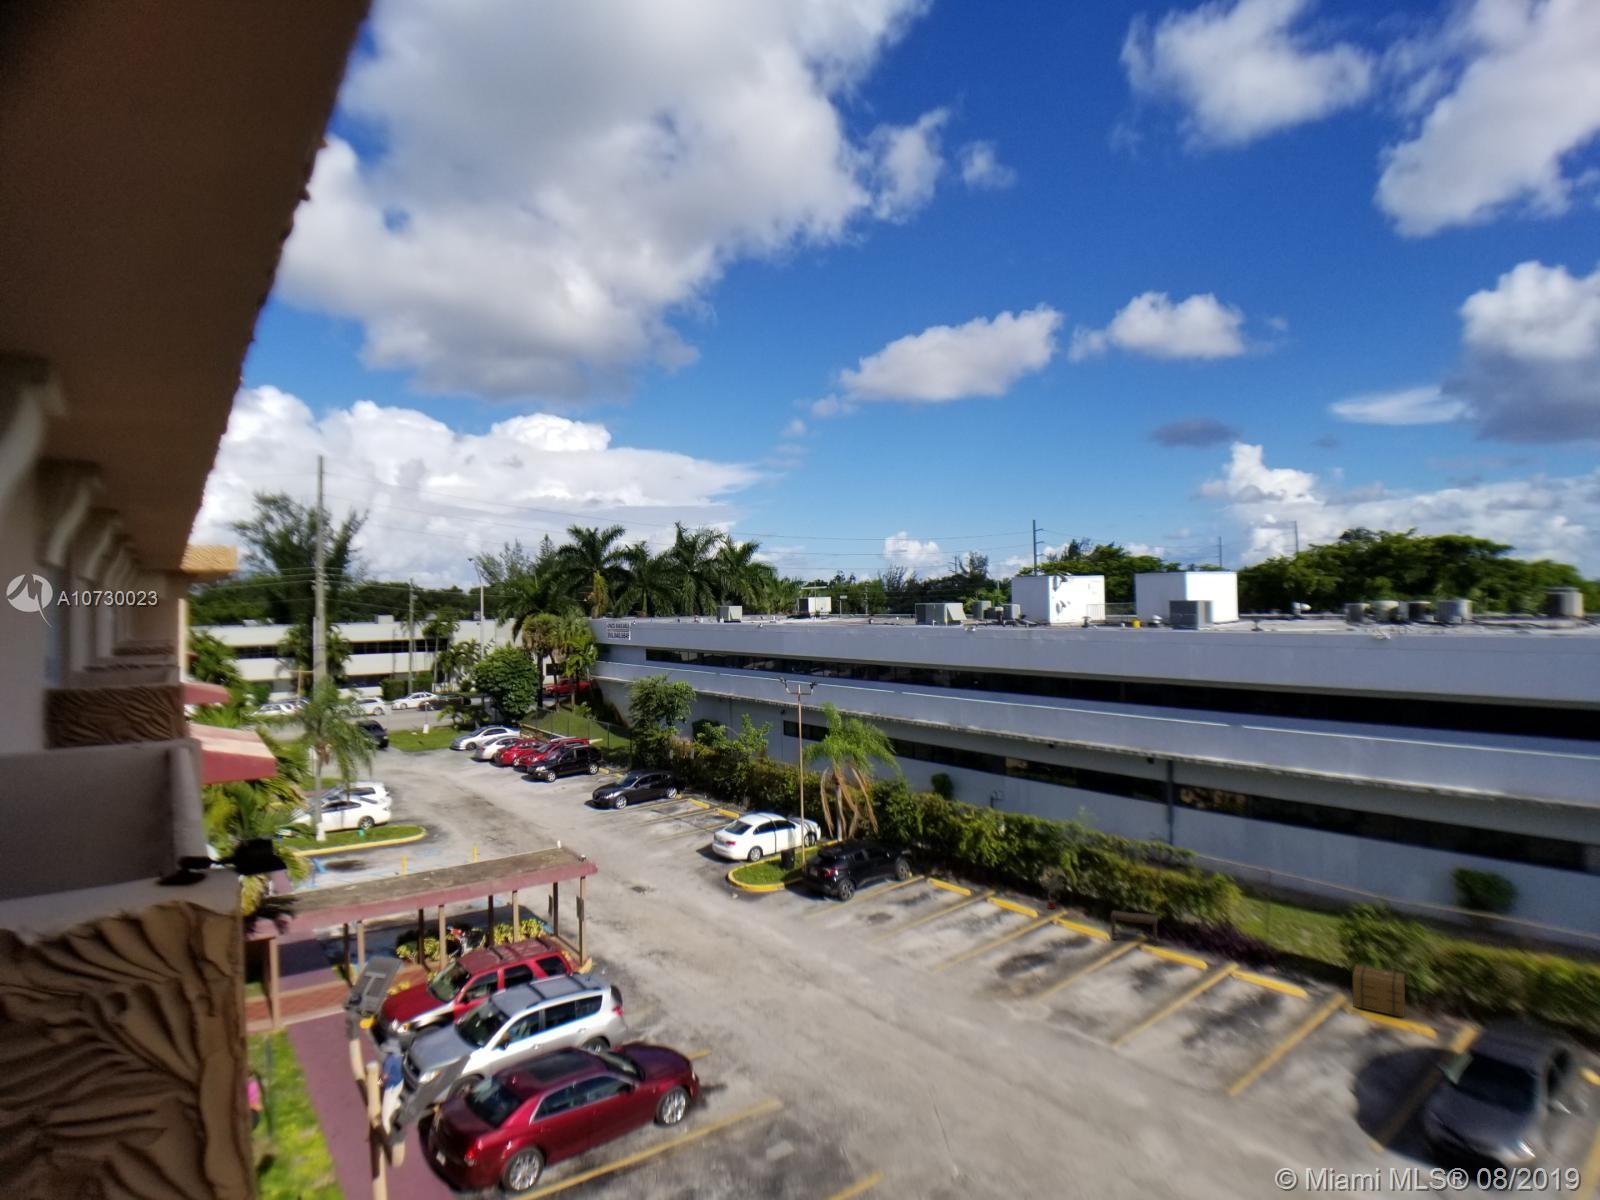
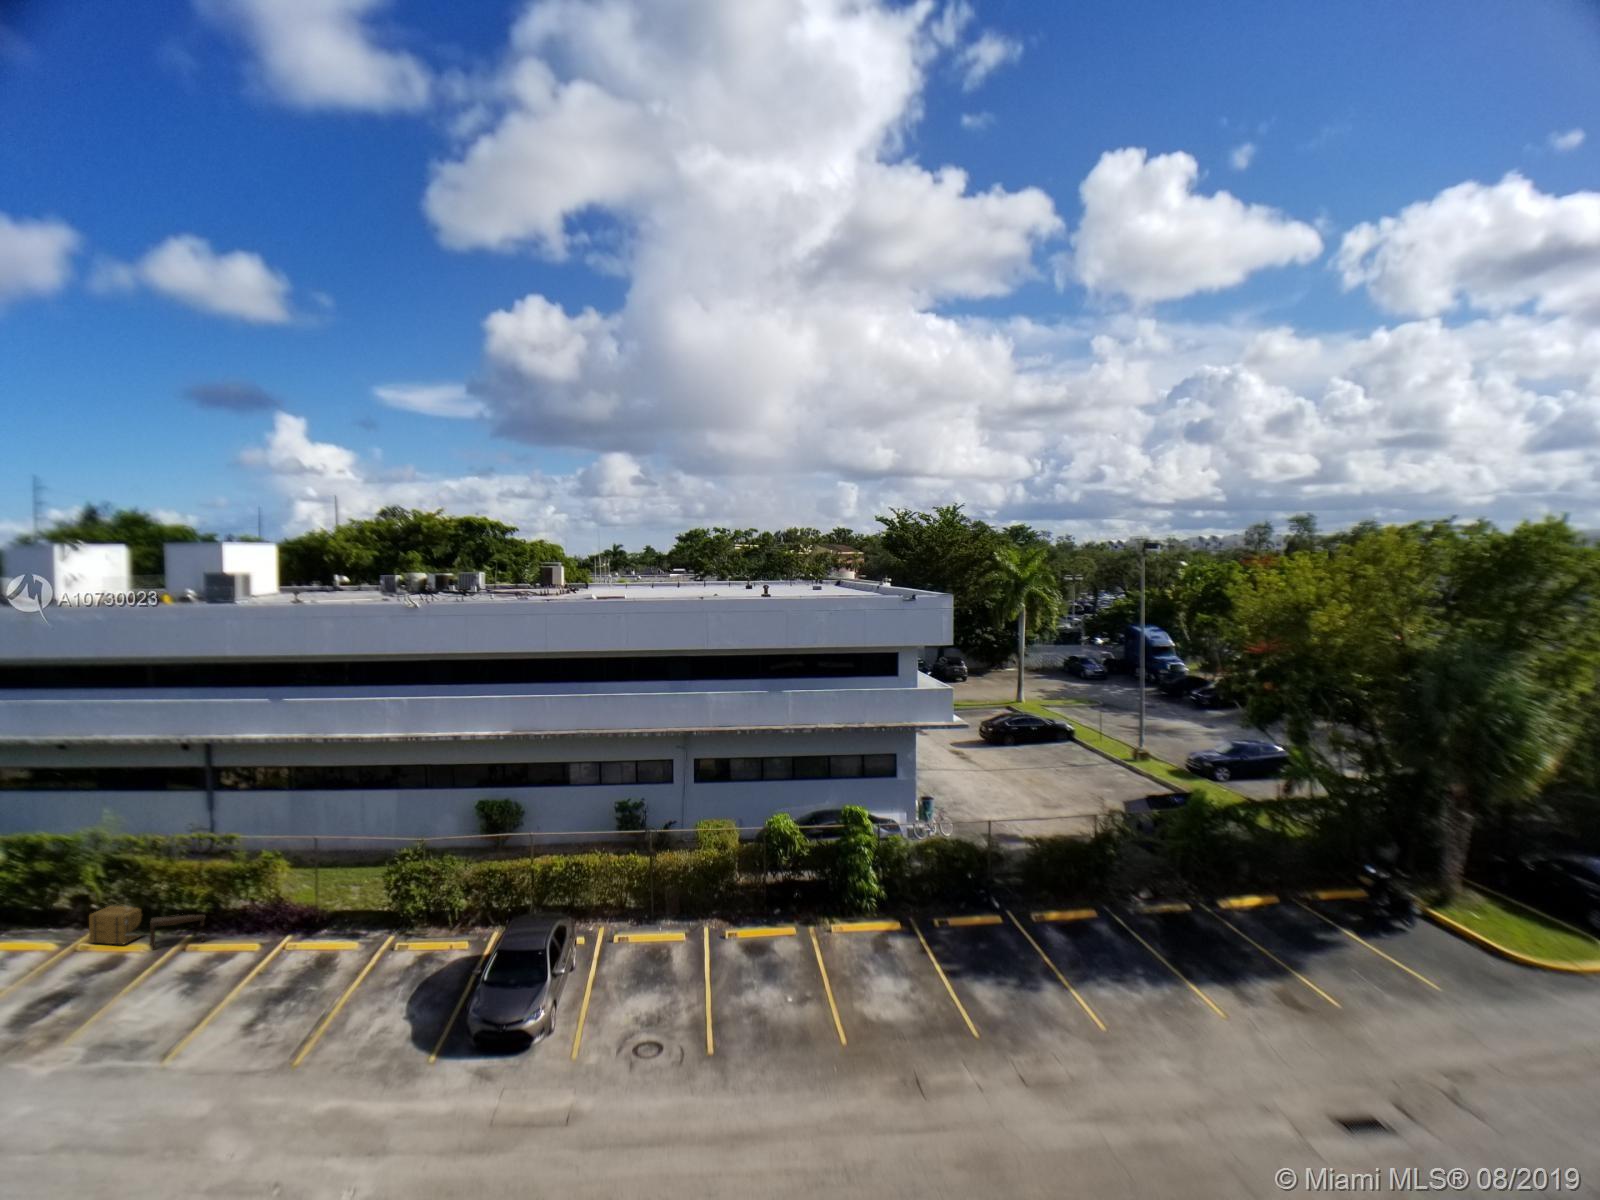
potted tree: present [1041,872,1064,909] -> none [47,891,85,939]
cardboard box: present [1353,964,1405,1017] -> present [89,905,142,945]

